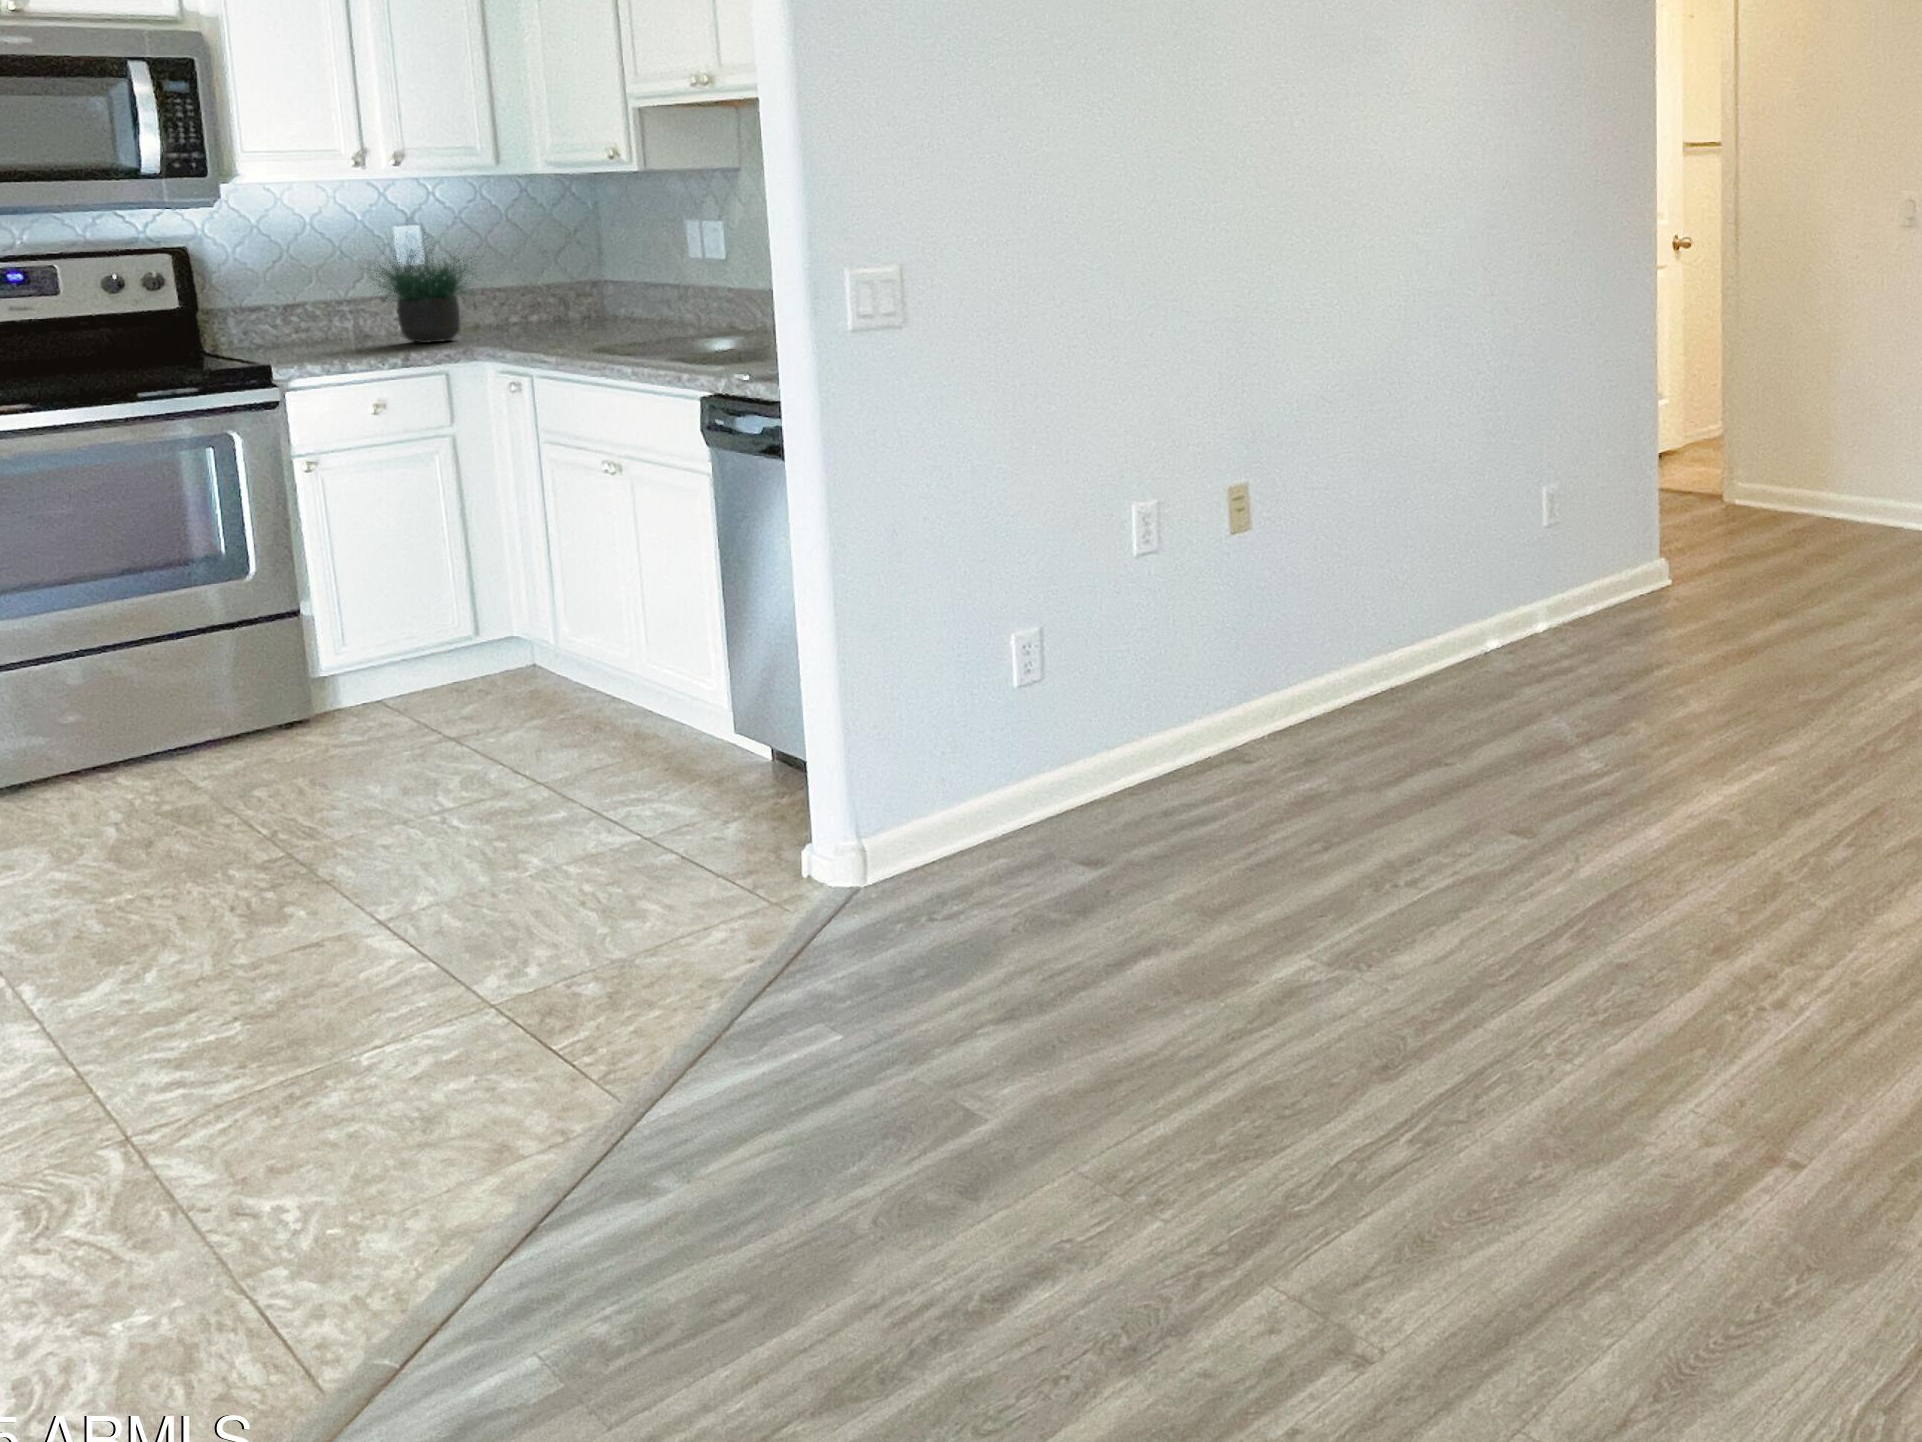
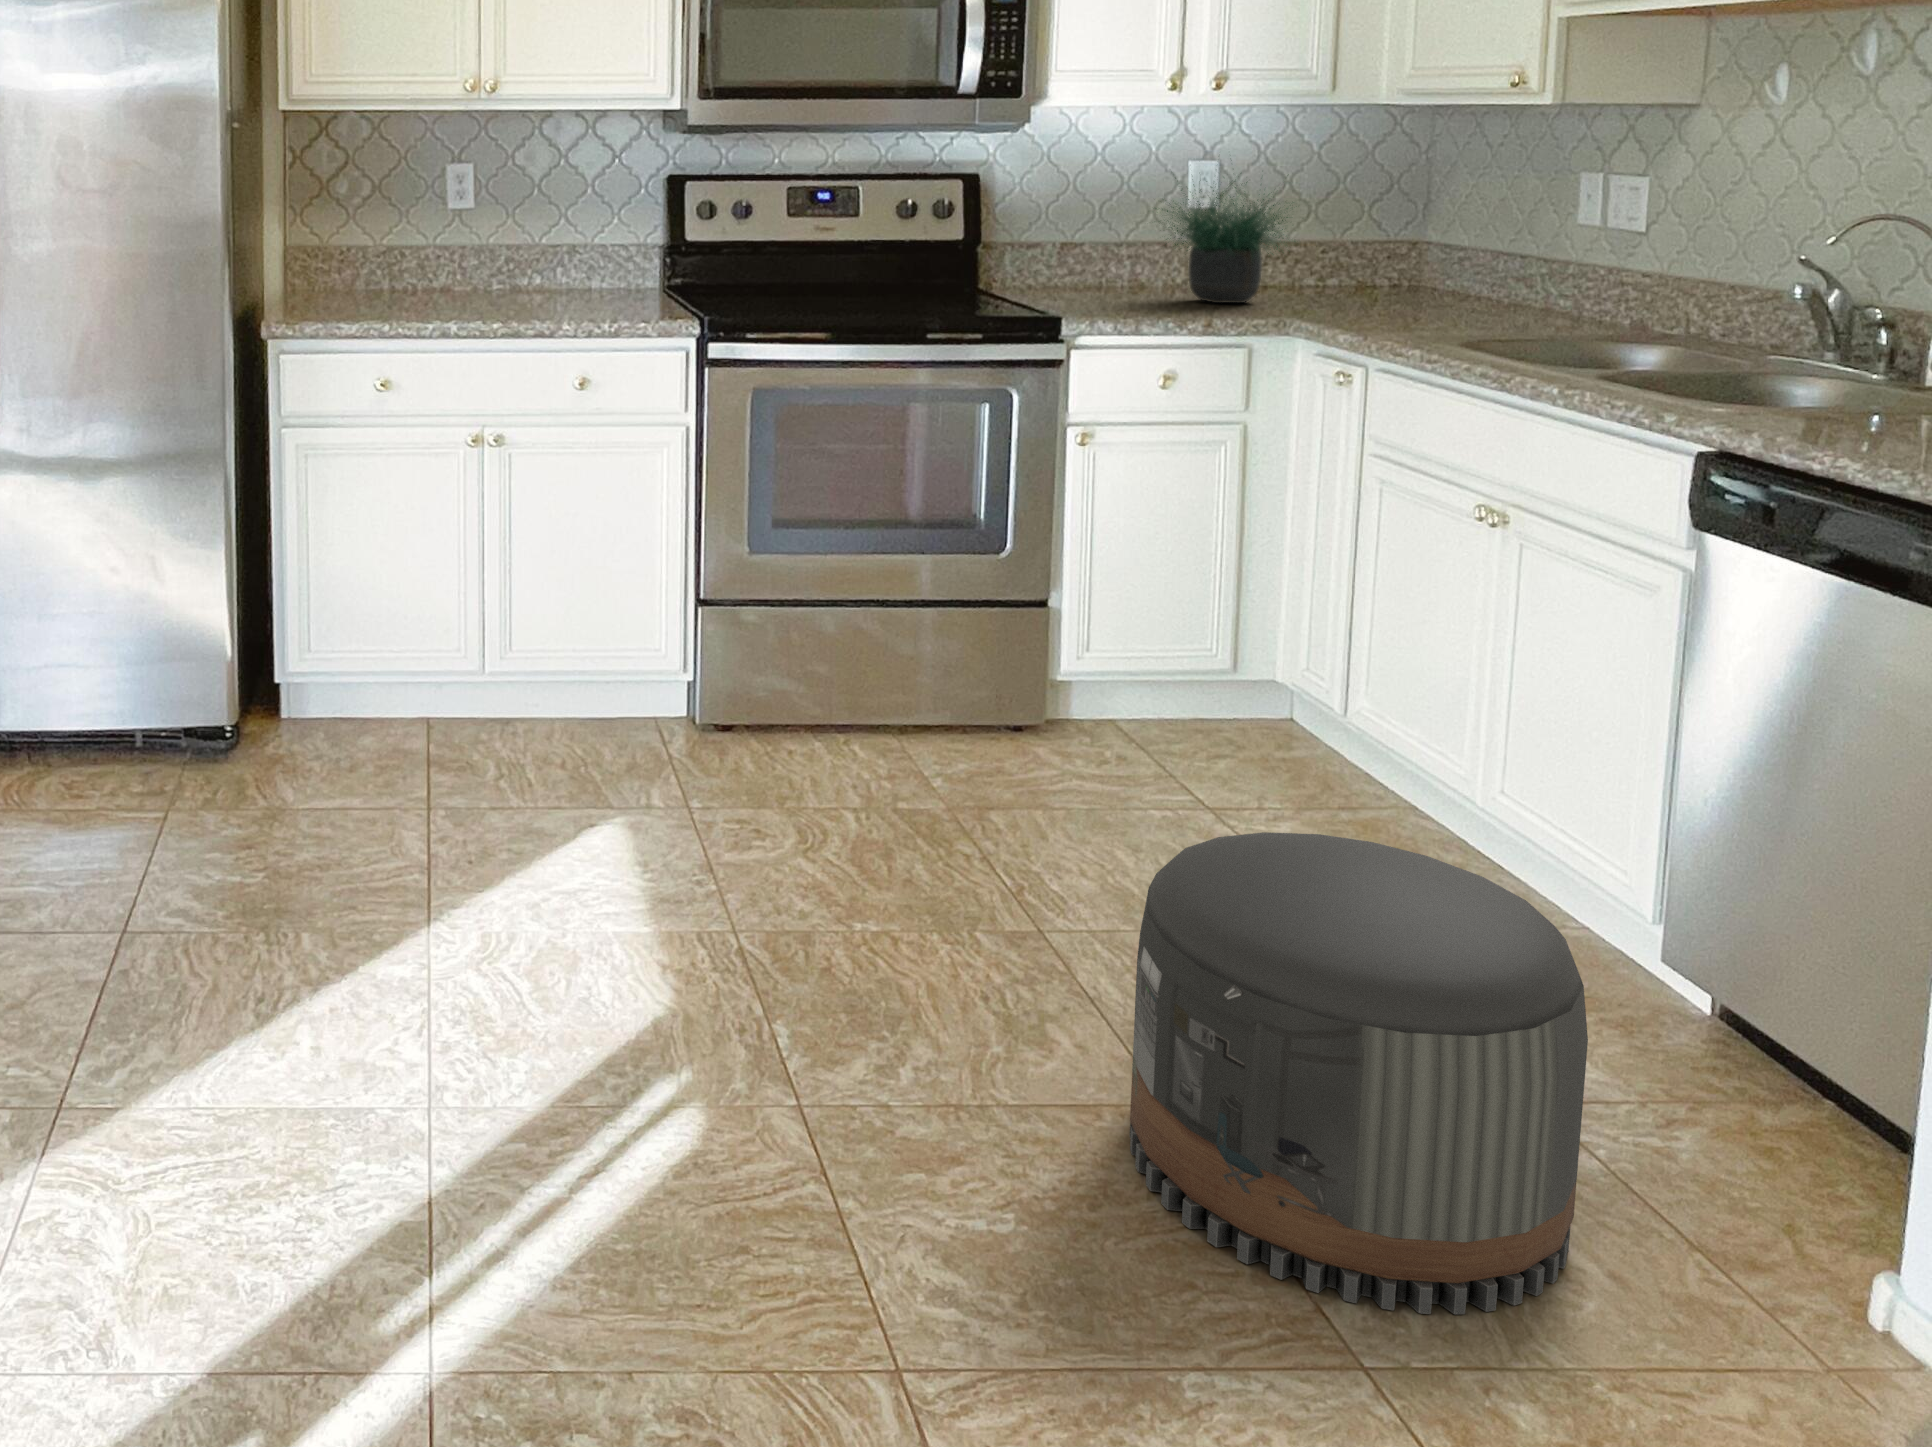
pouf: none [334,690,653,985] -> present [1130,832,1588,1314]

